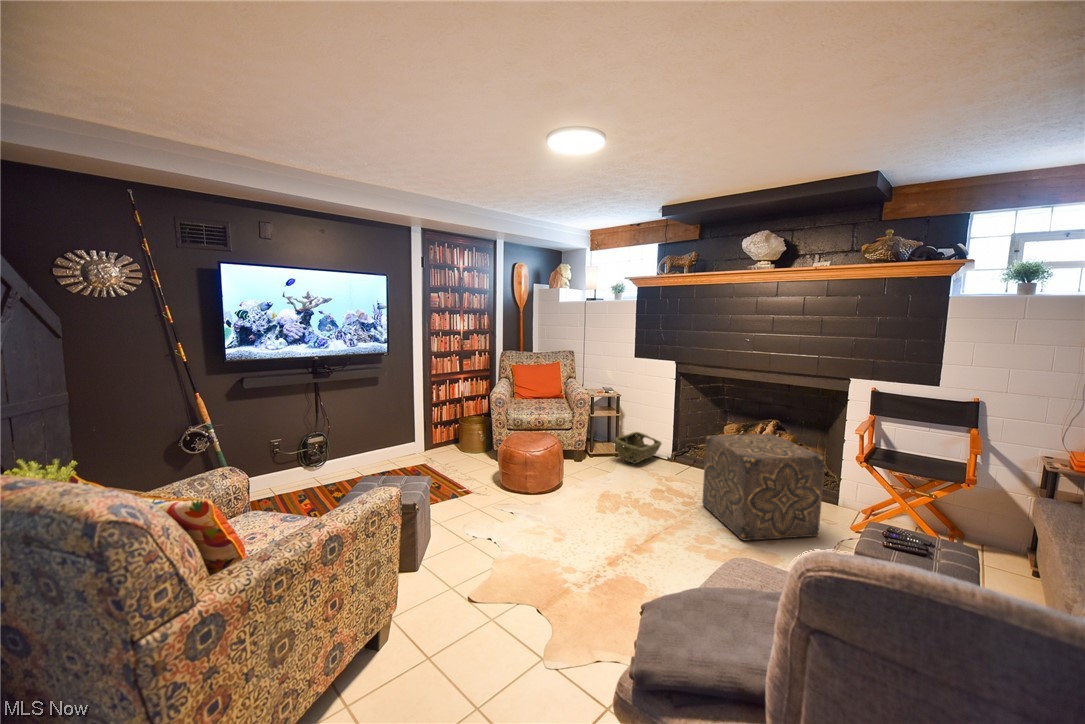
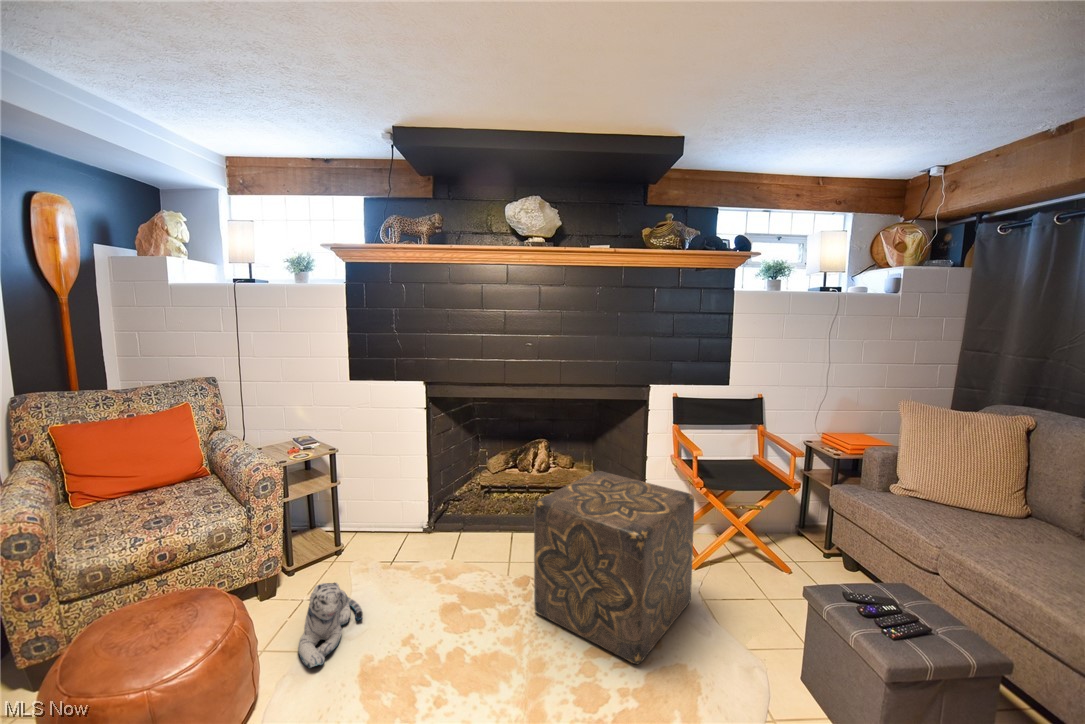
woven basket: present [615,432,661,464] -> none [340,503,415,566]
plush toy: none [581,451,615,485] -> present [298,583,363,668]

